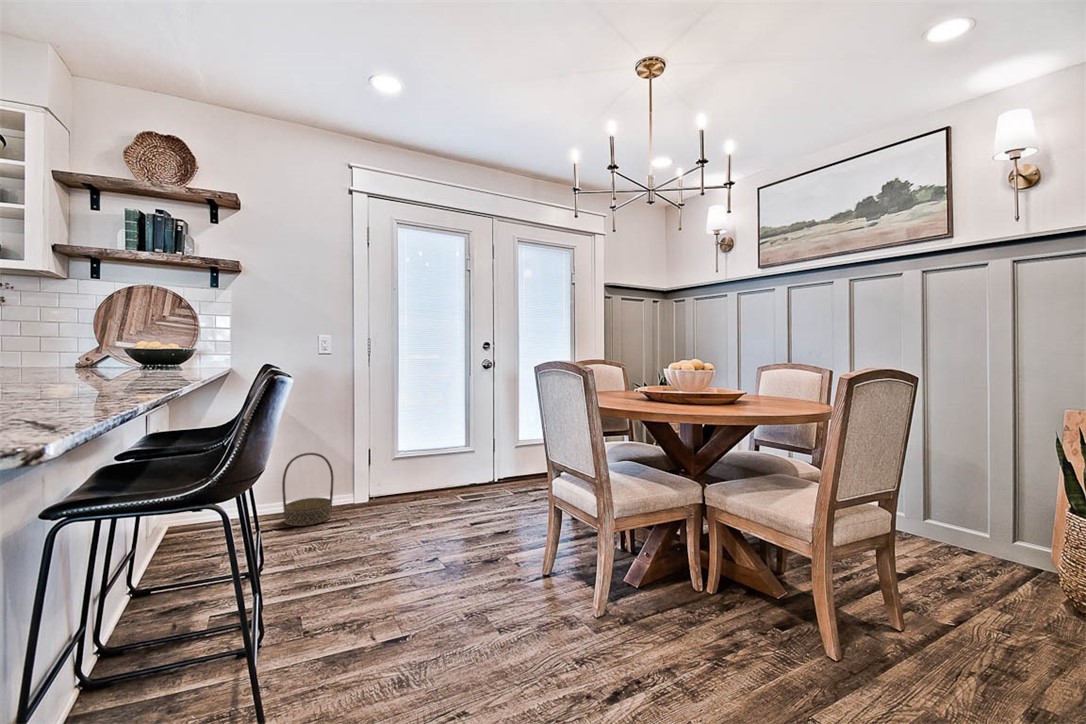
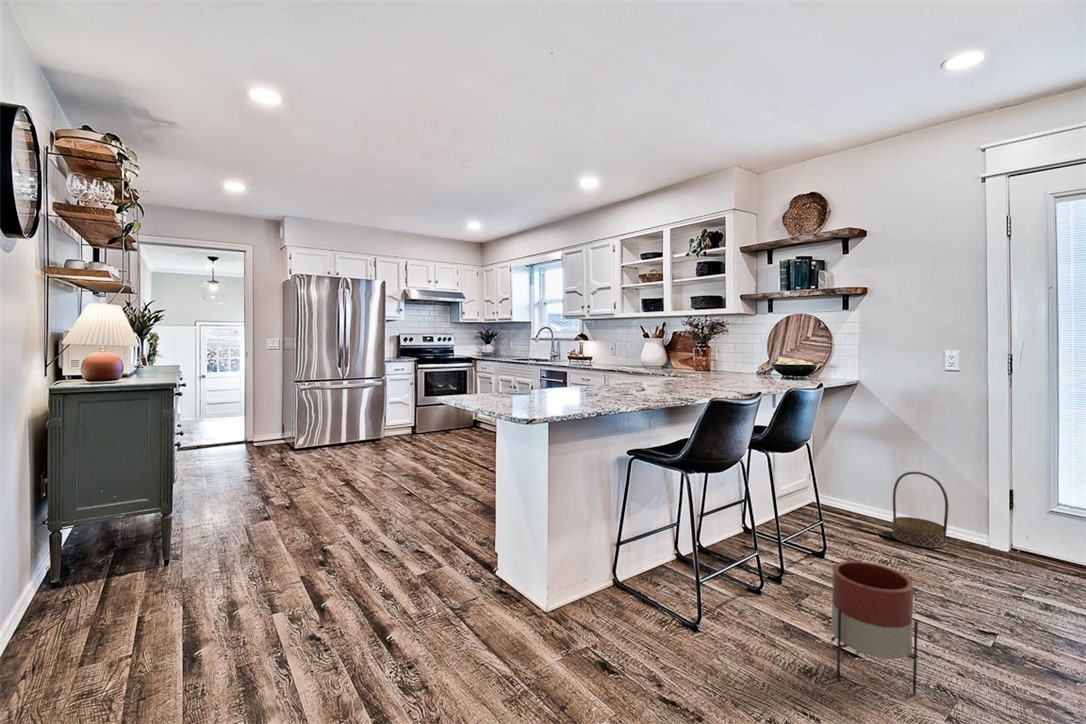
planter: none [399,529,471,669] -> present [831,561,918,695]

